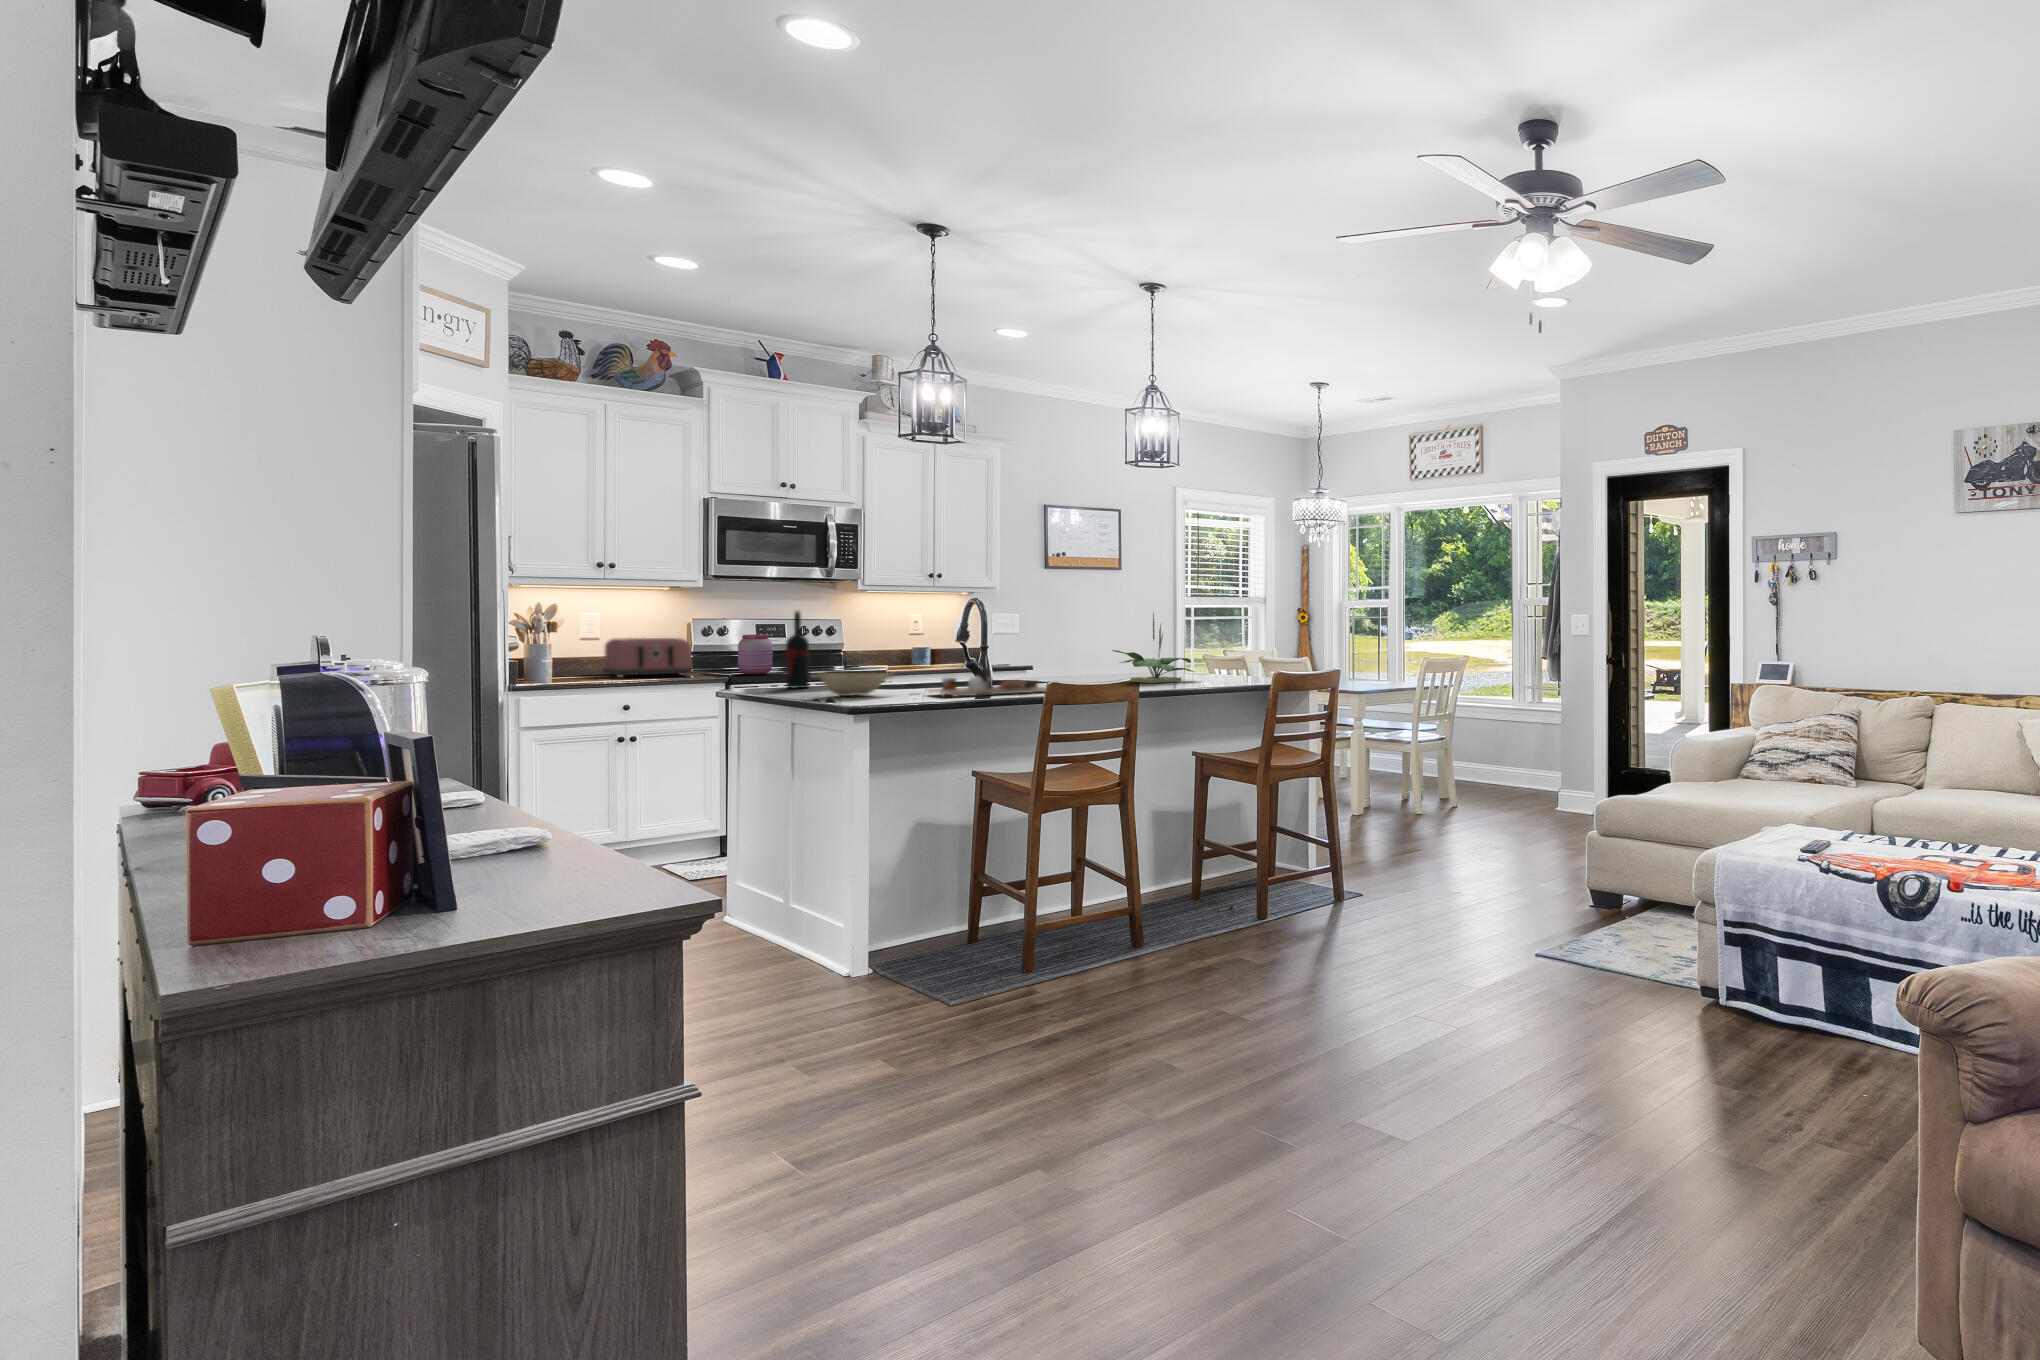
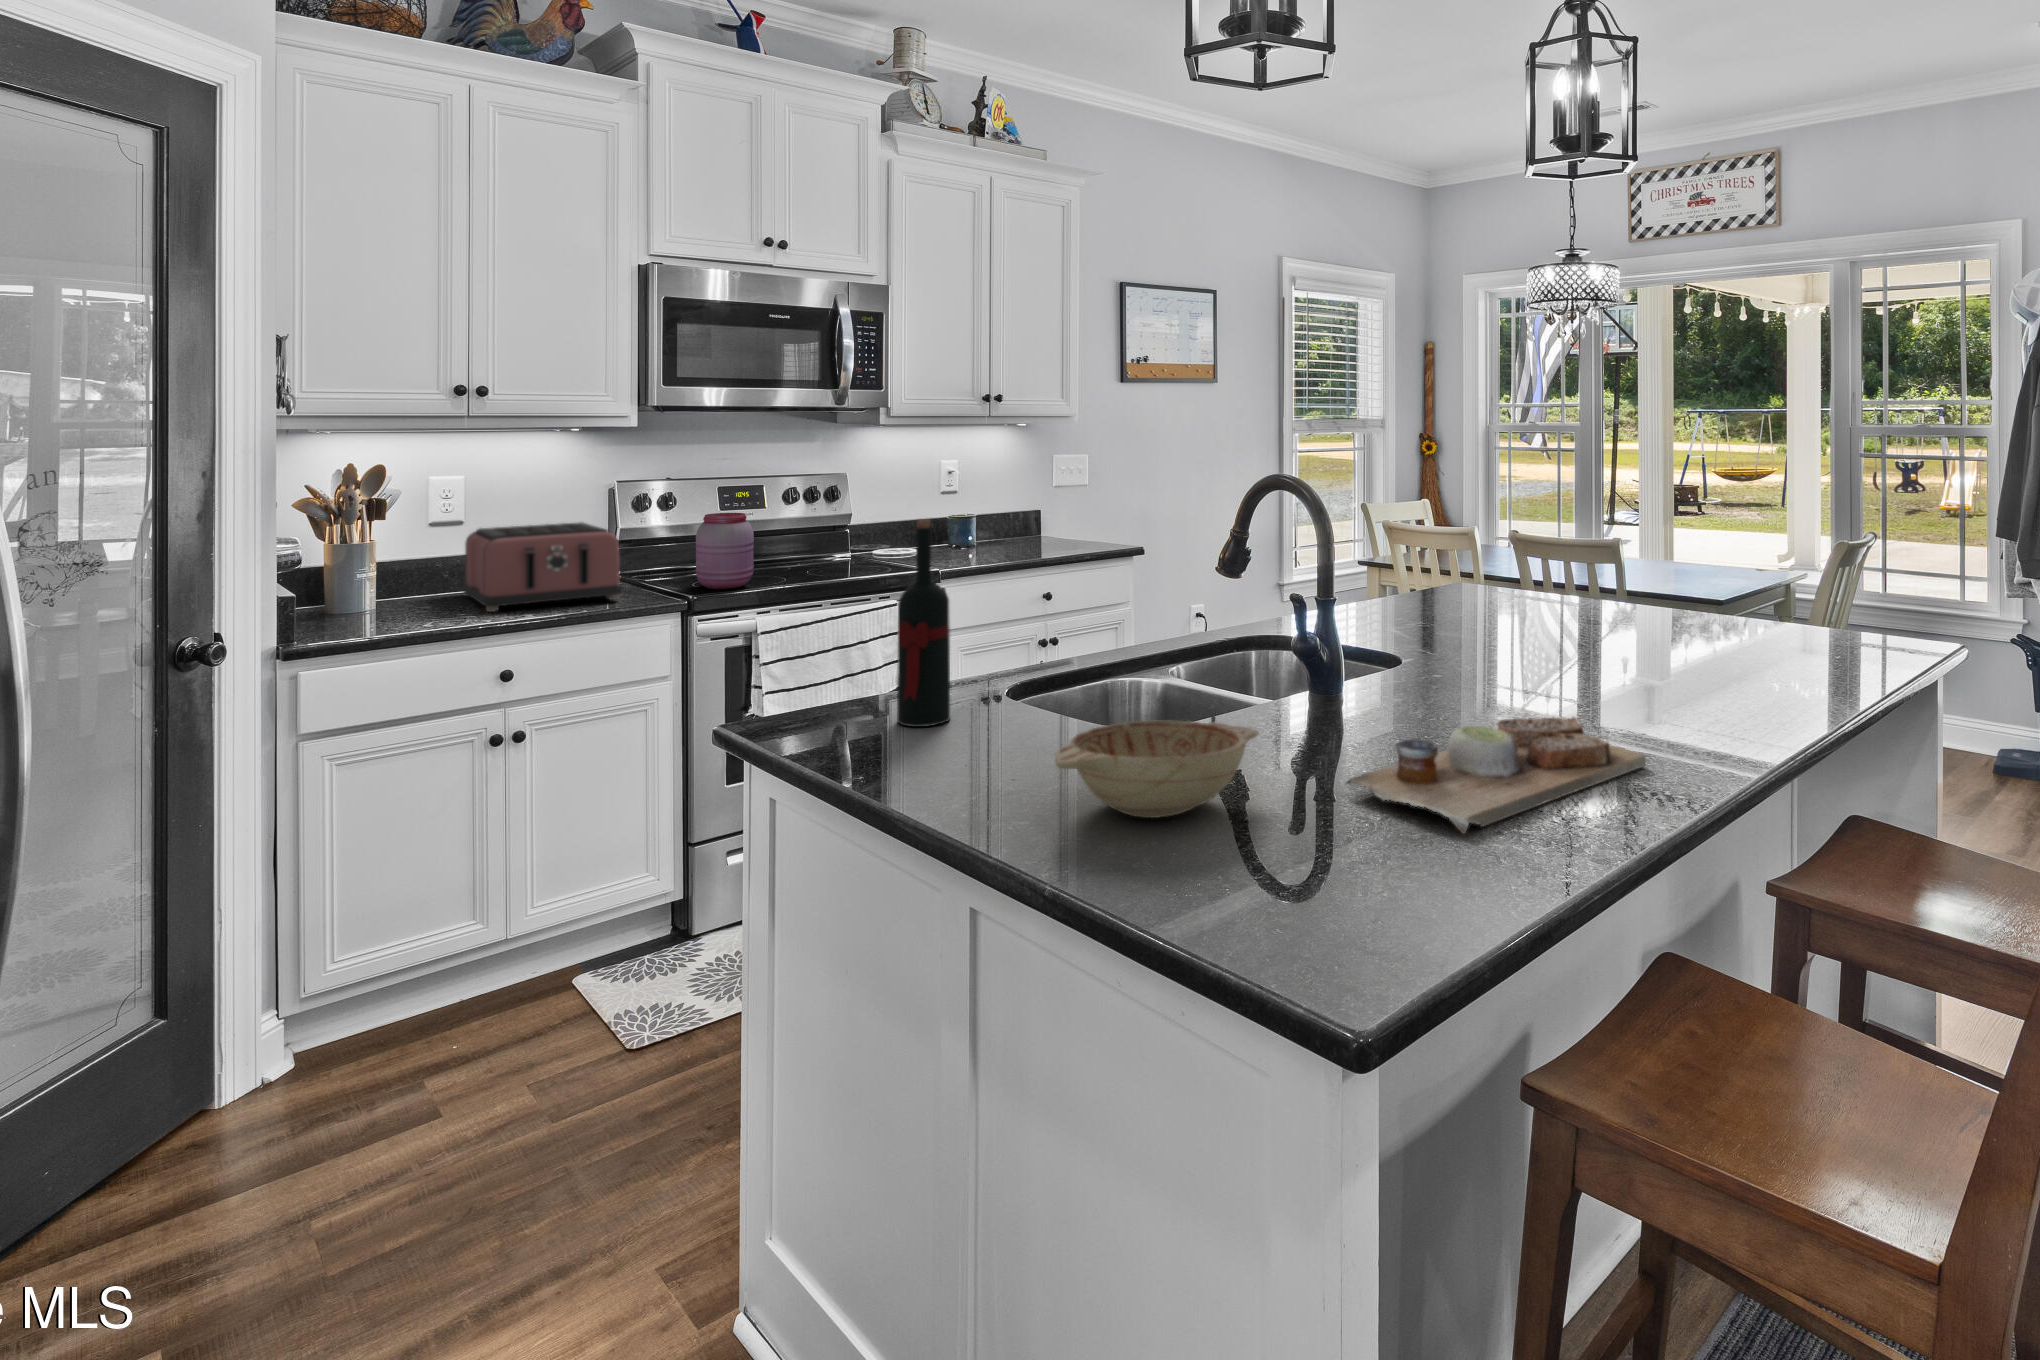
potted plant: present [1112,614,1194,683] -> none [1598,501,1785,682]

